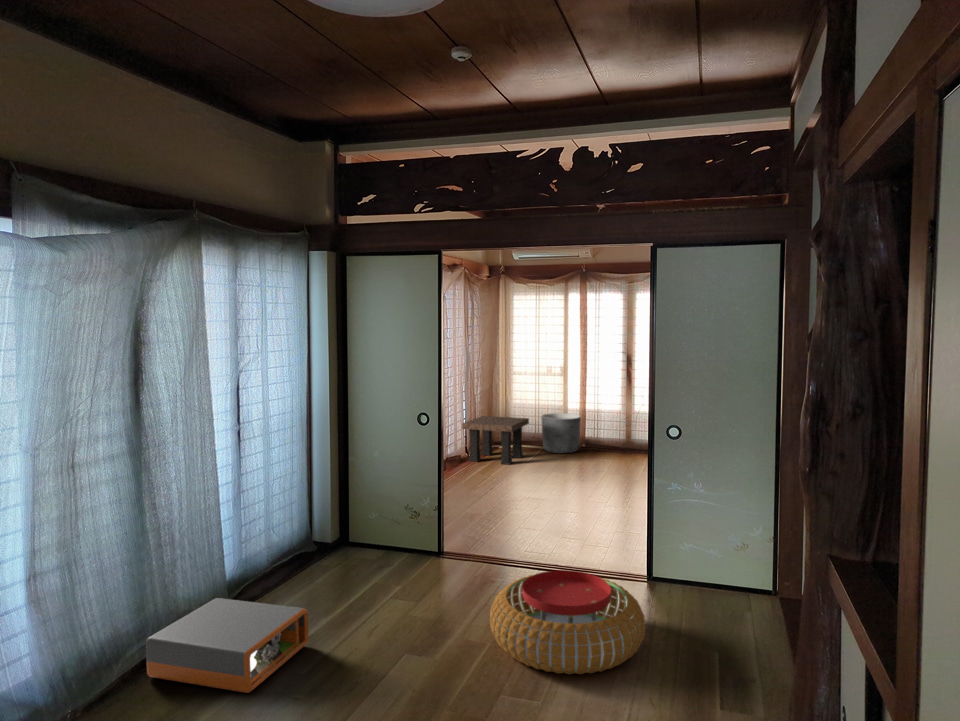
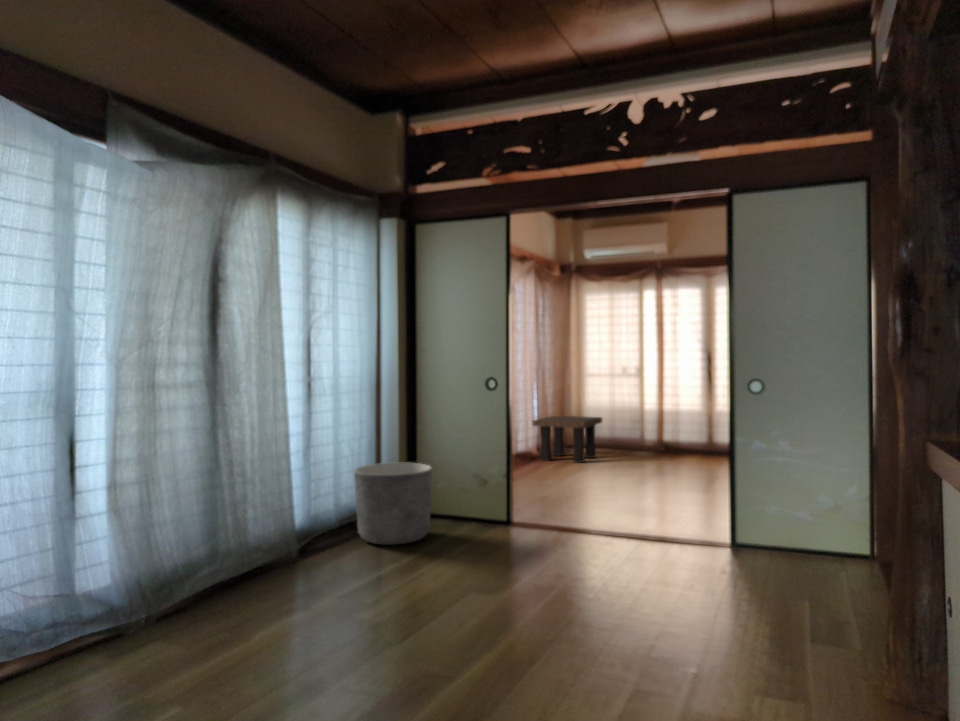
planter: present [541,413,581,453] -> present [354,463,432,545]
pouf: present [490,570,645,674] -> none [560,522,726,616]
storage box: present [146,598,309,693] -> none [219,540,375,617]

